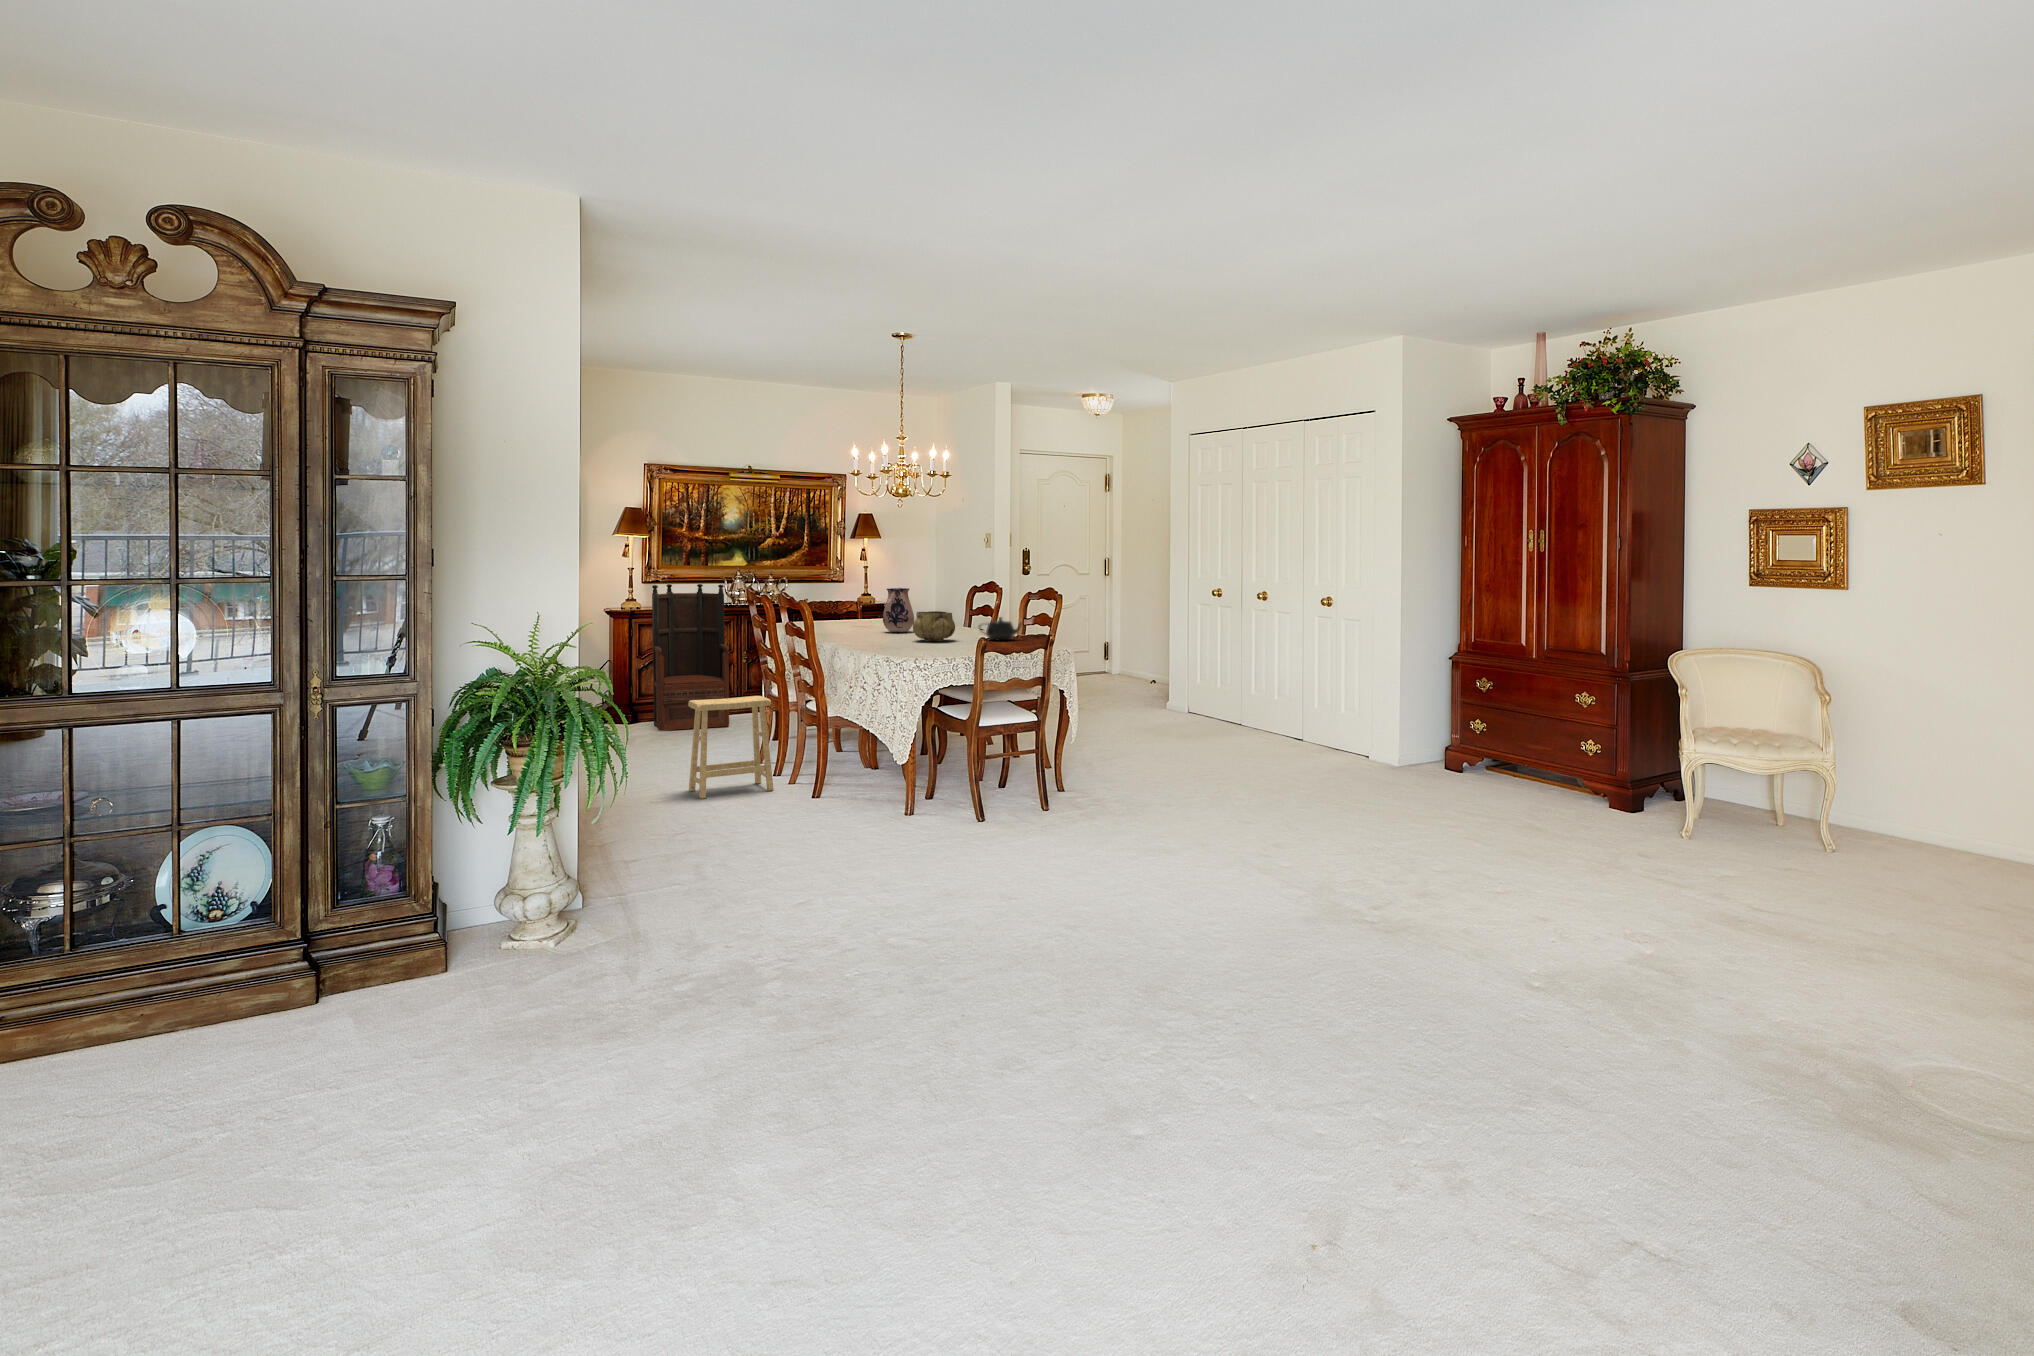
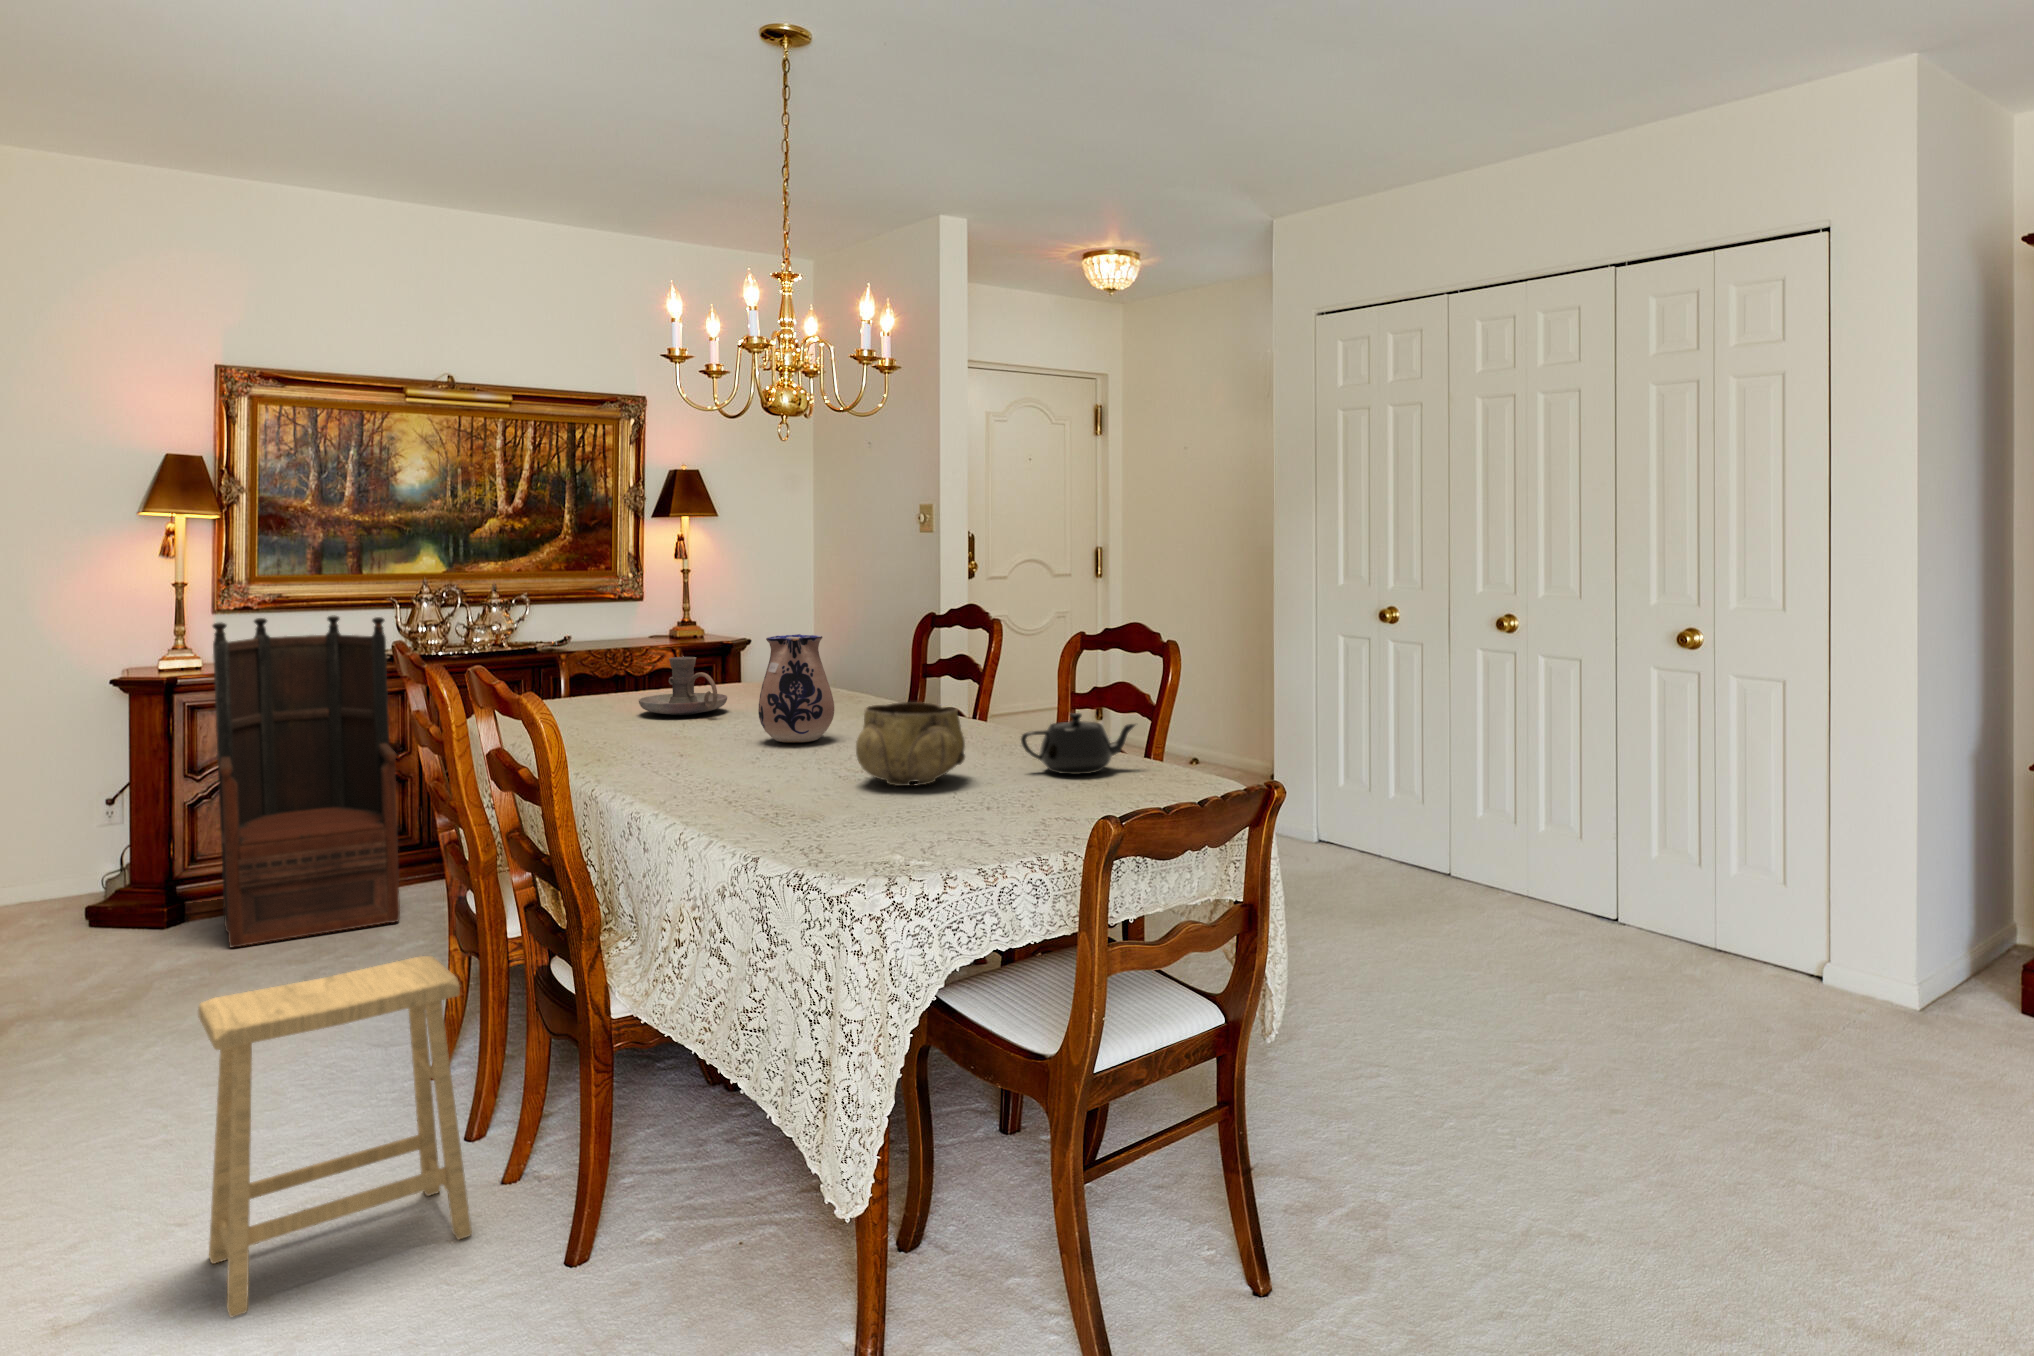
candle holder: none [836,600,875,625] -> present [639,657,727,715]

